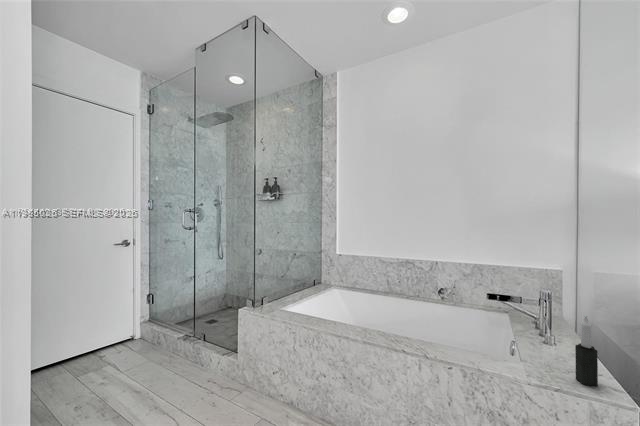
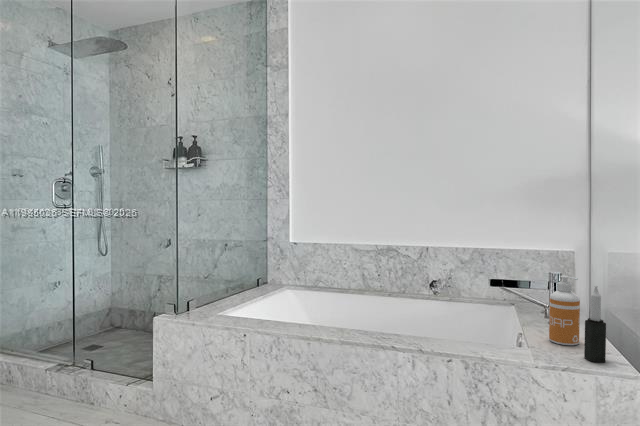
soap dispenser: none [540,300,569,362] -> present [549,276,580,345]

